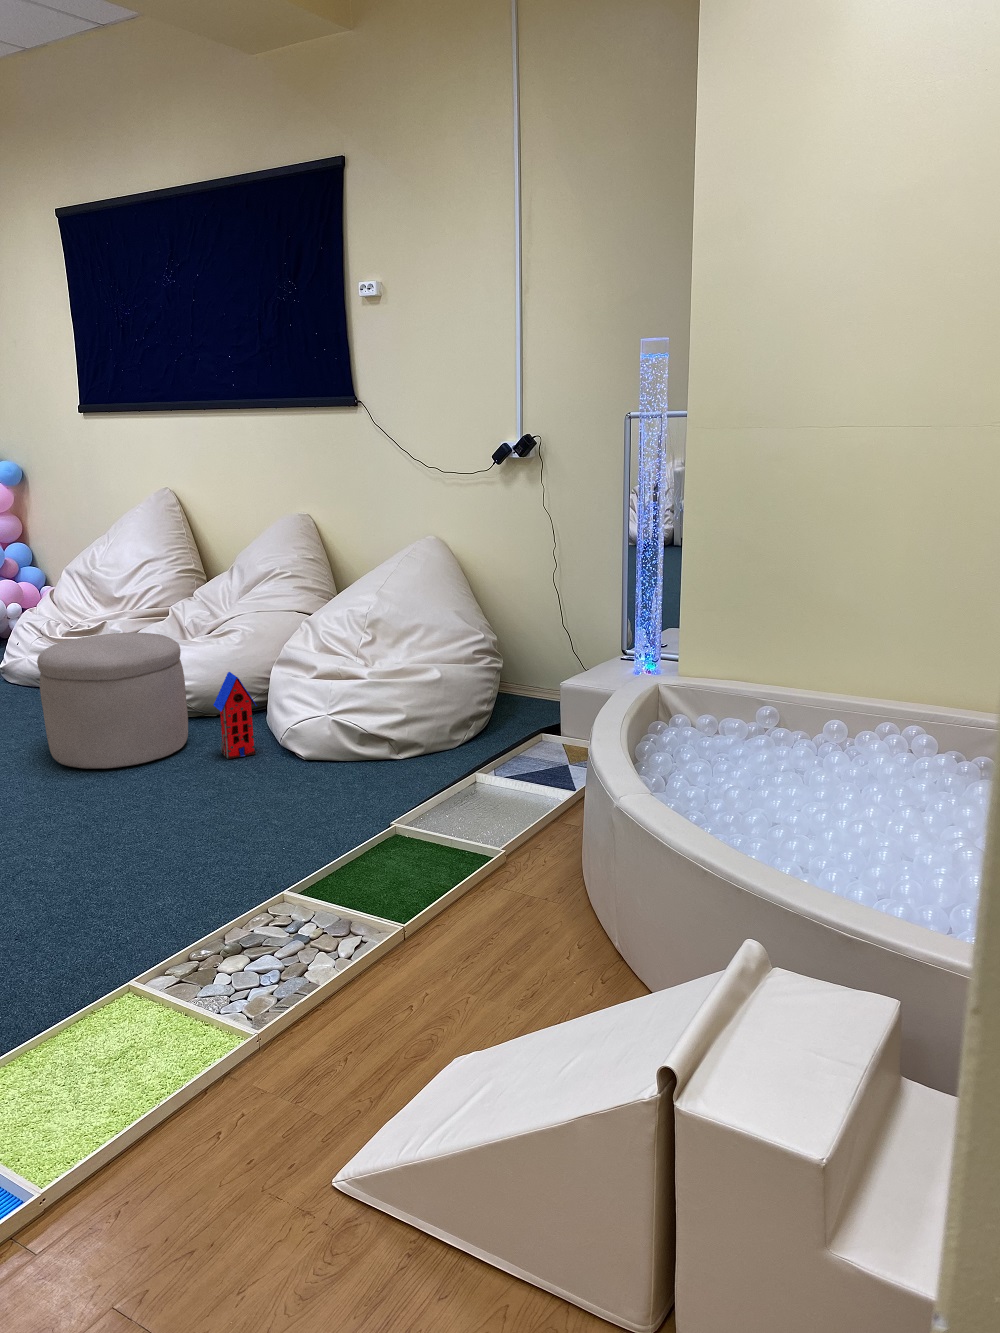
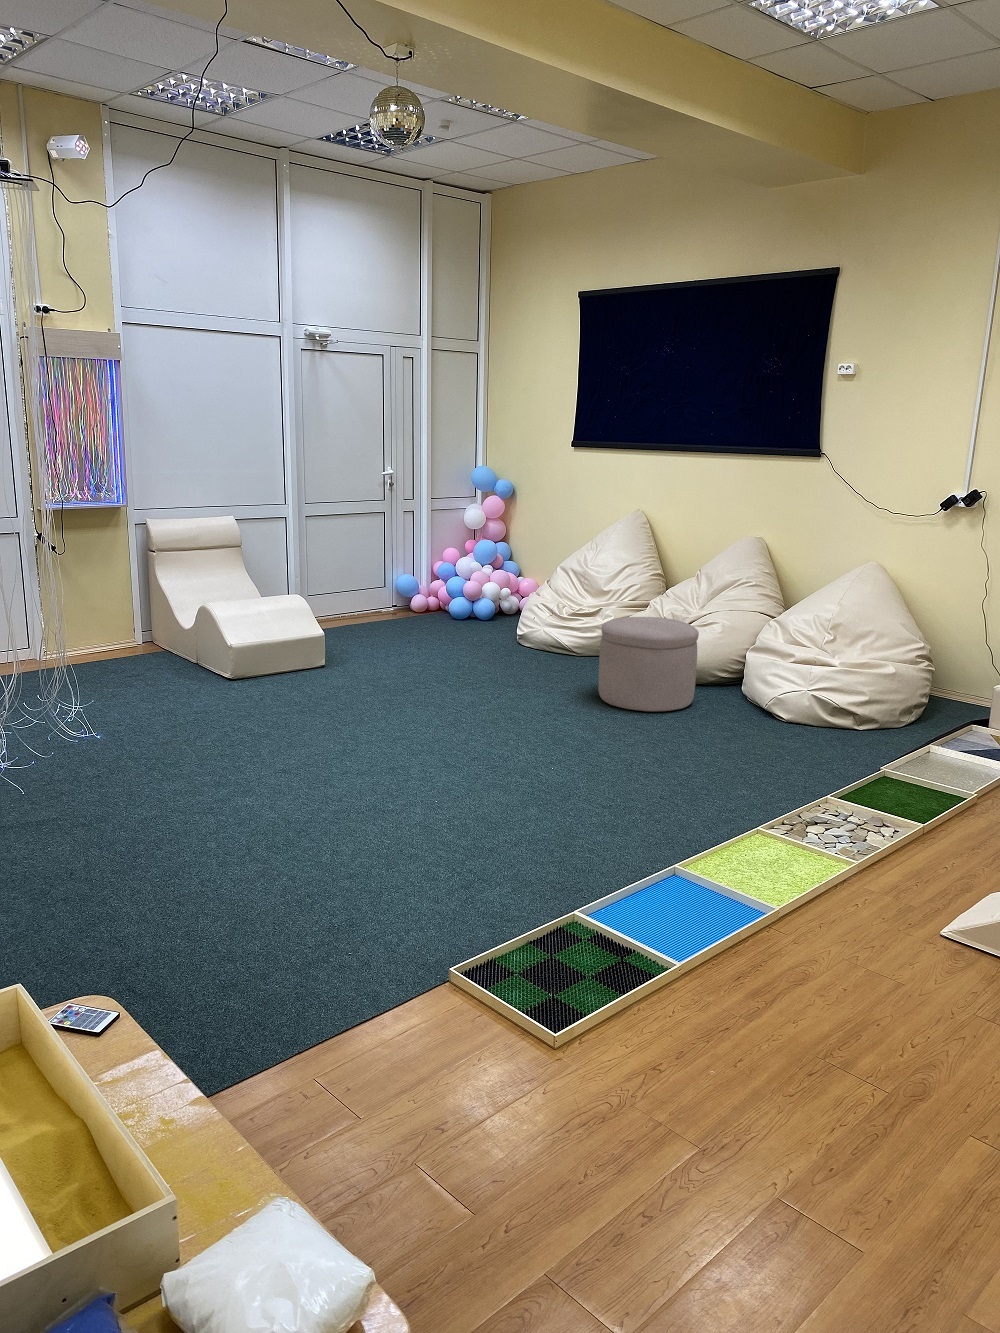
toy house: present [214,672,257,759] -> none [721,652,755,715]

